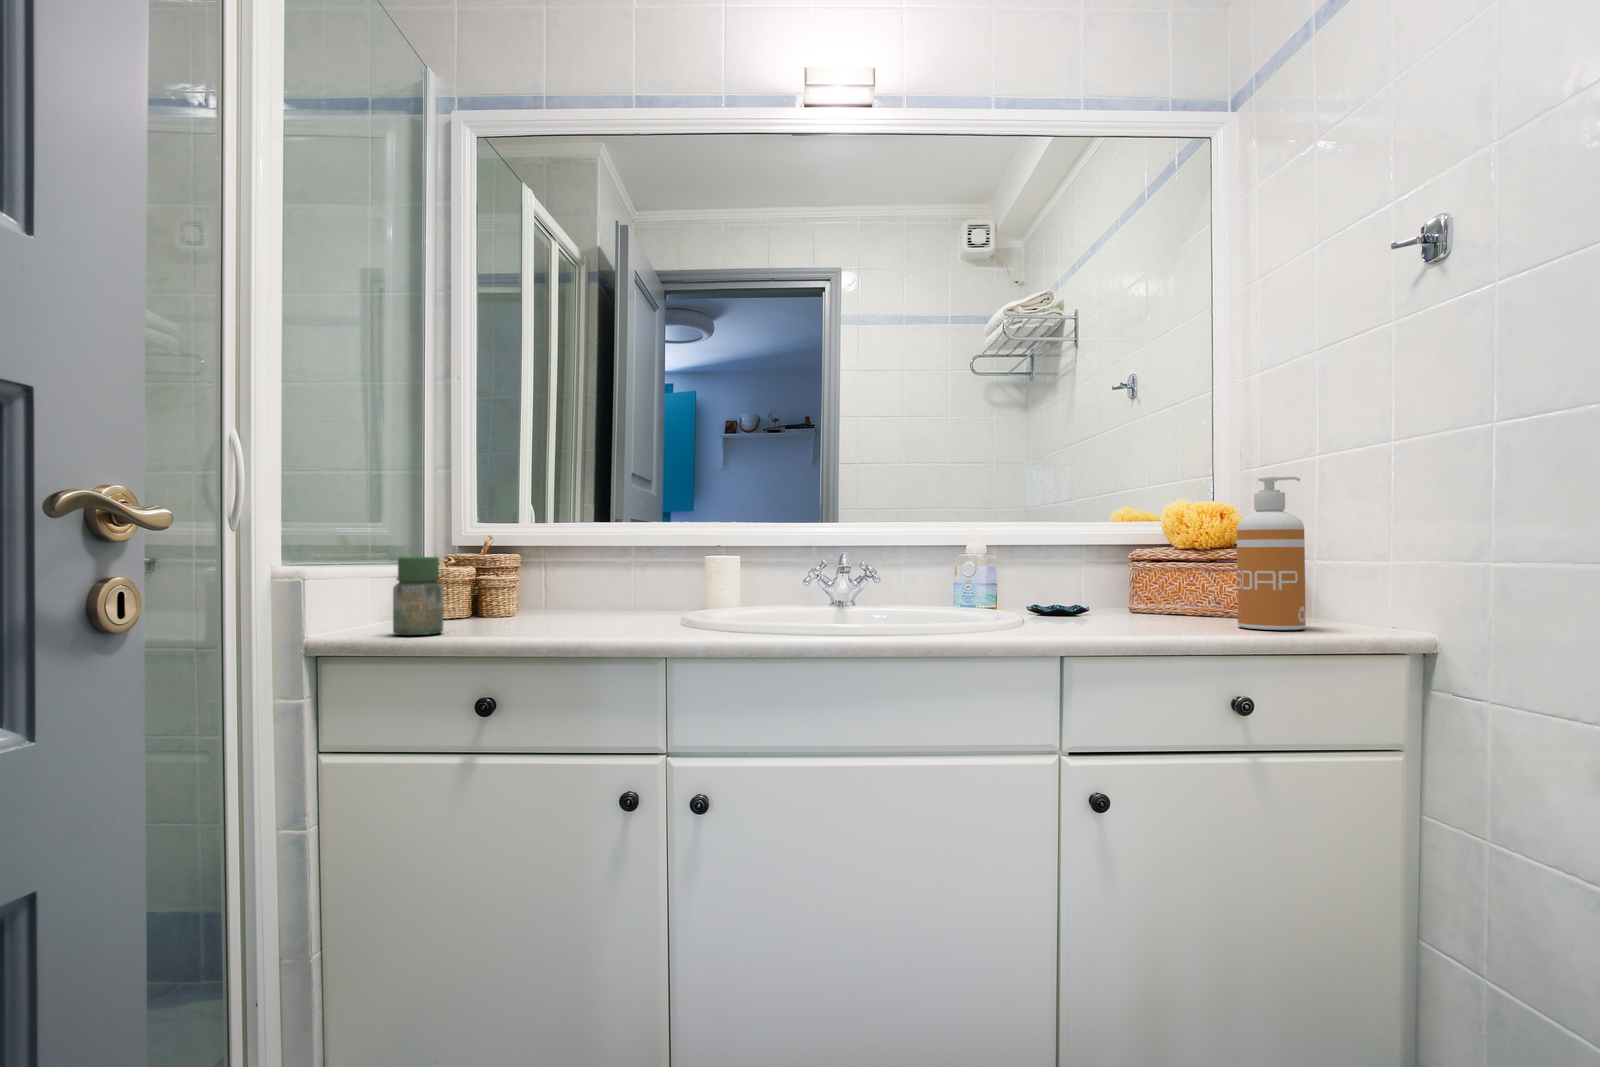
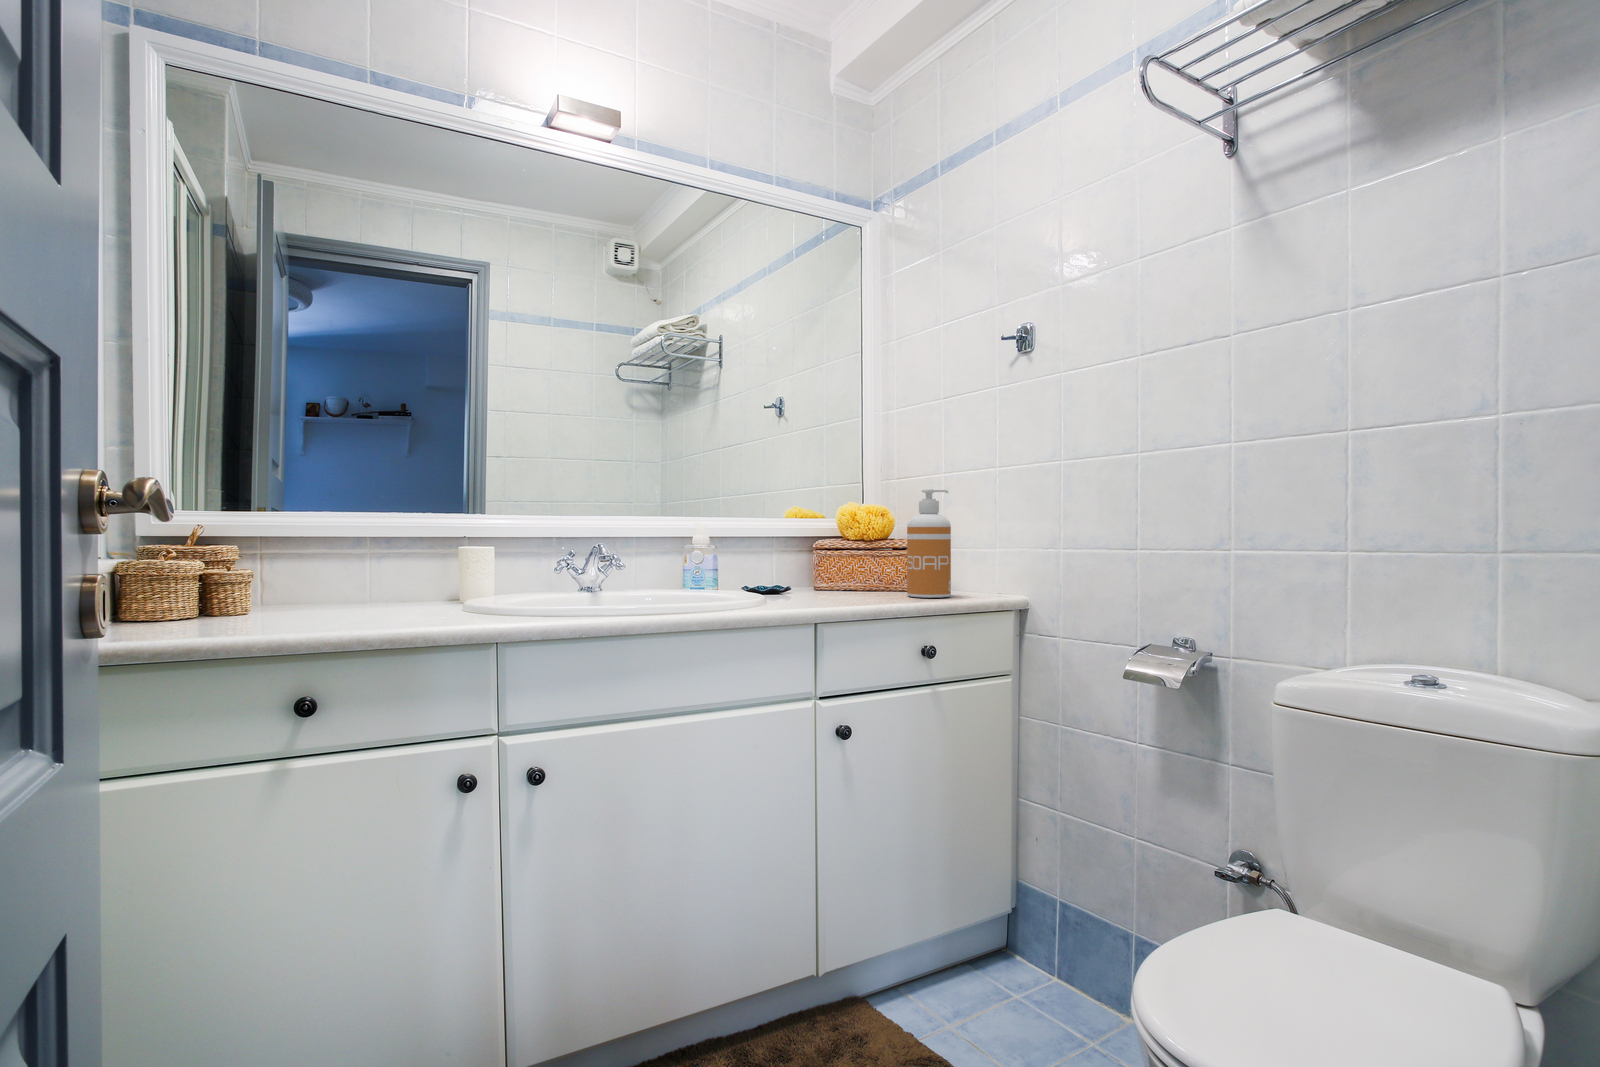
jar: present [393,557,443,635] -> none [162,550,226,639]

